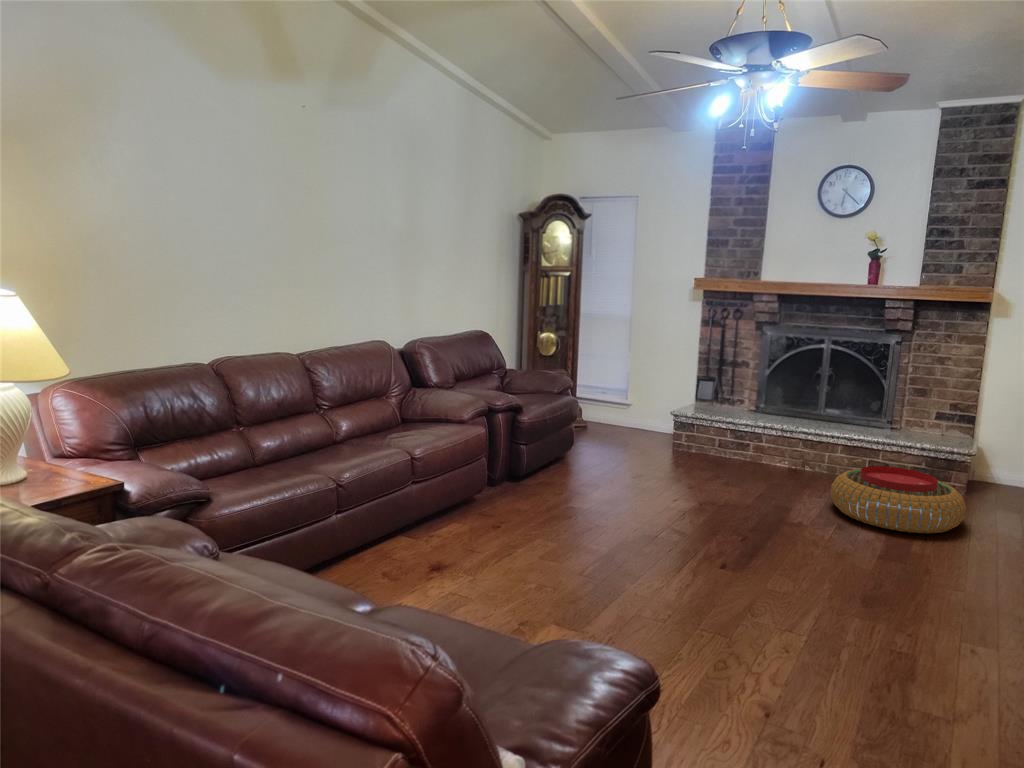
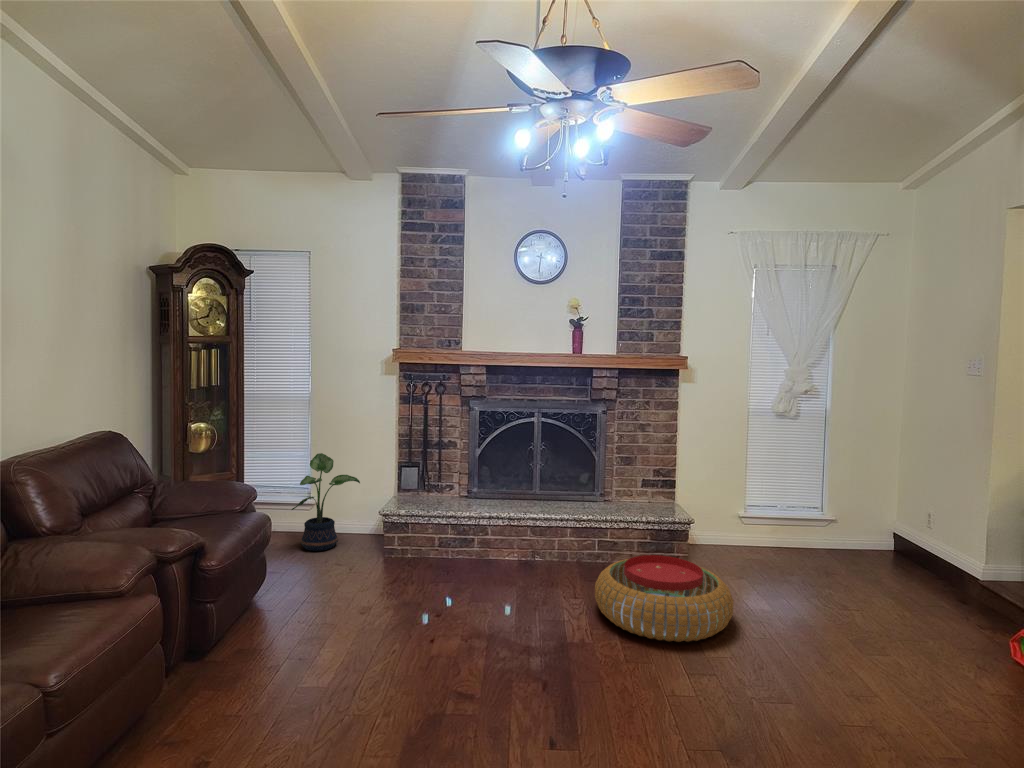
potted plant: none [609,364,663,437] -> present [292,453,360,551]

